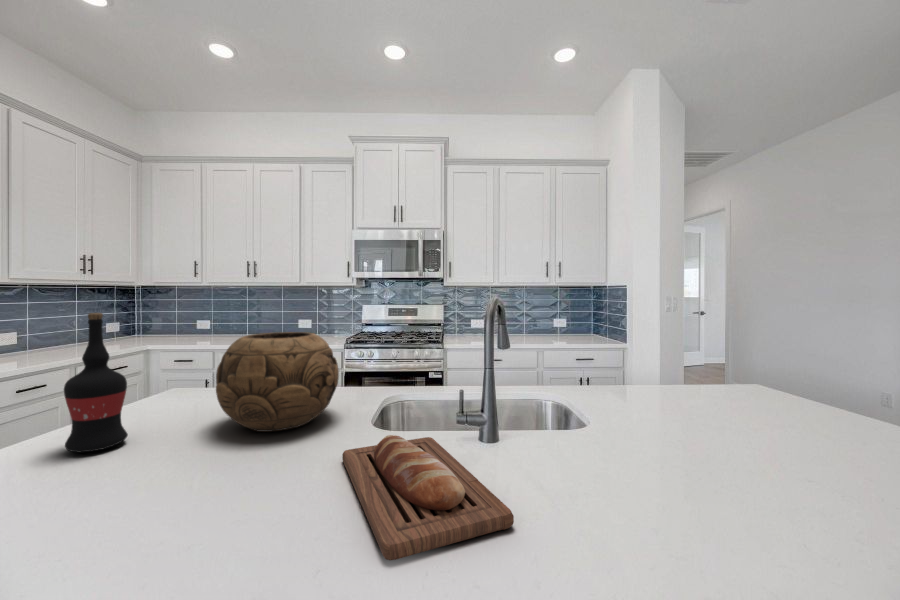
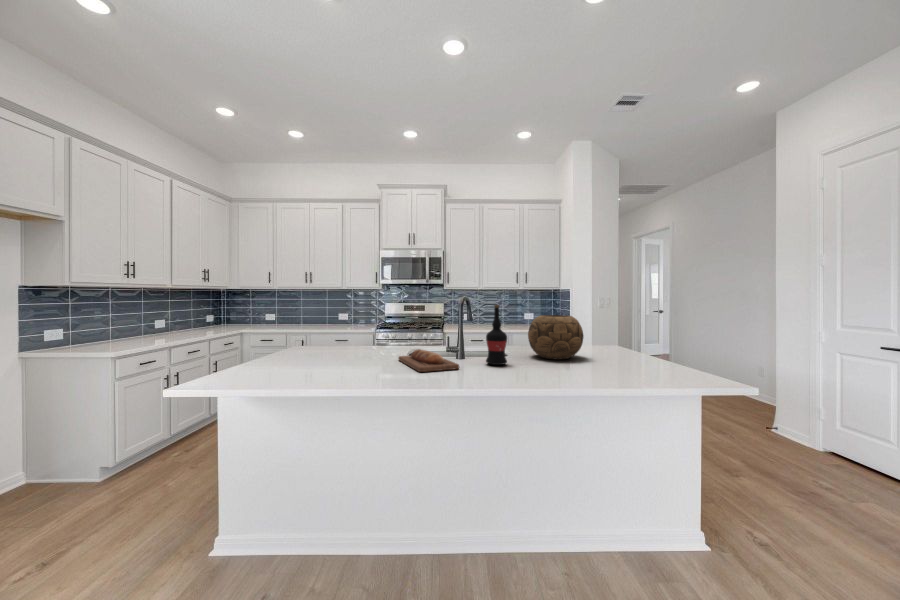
wine bottle: present [64,313,128,452] -> present [486,305,507,365]
decorative bowl: present [216,332,339,432] -> present [528,315,584,360]

